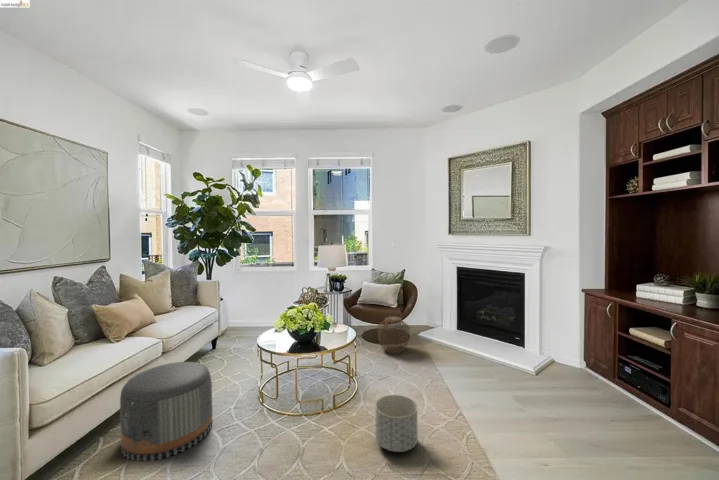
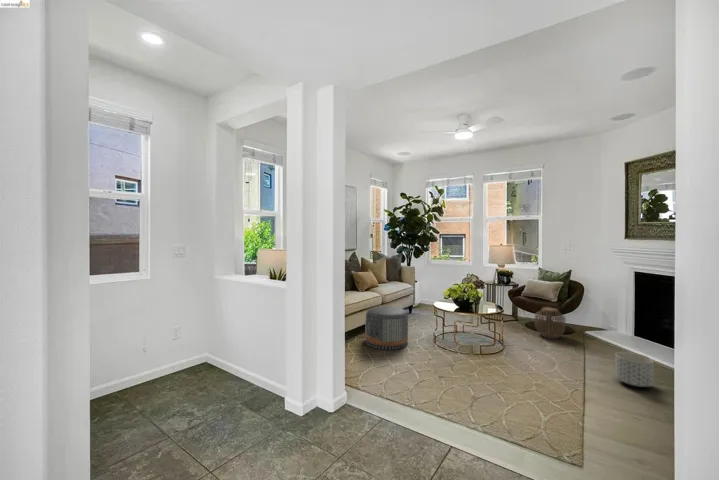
planter: present [376,395,418,452] -> present [615,352,654,387]

